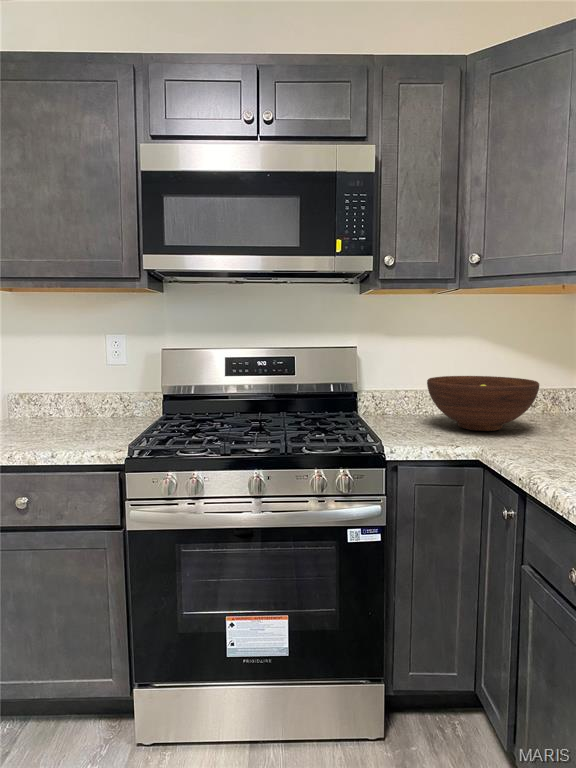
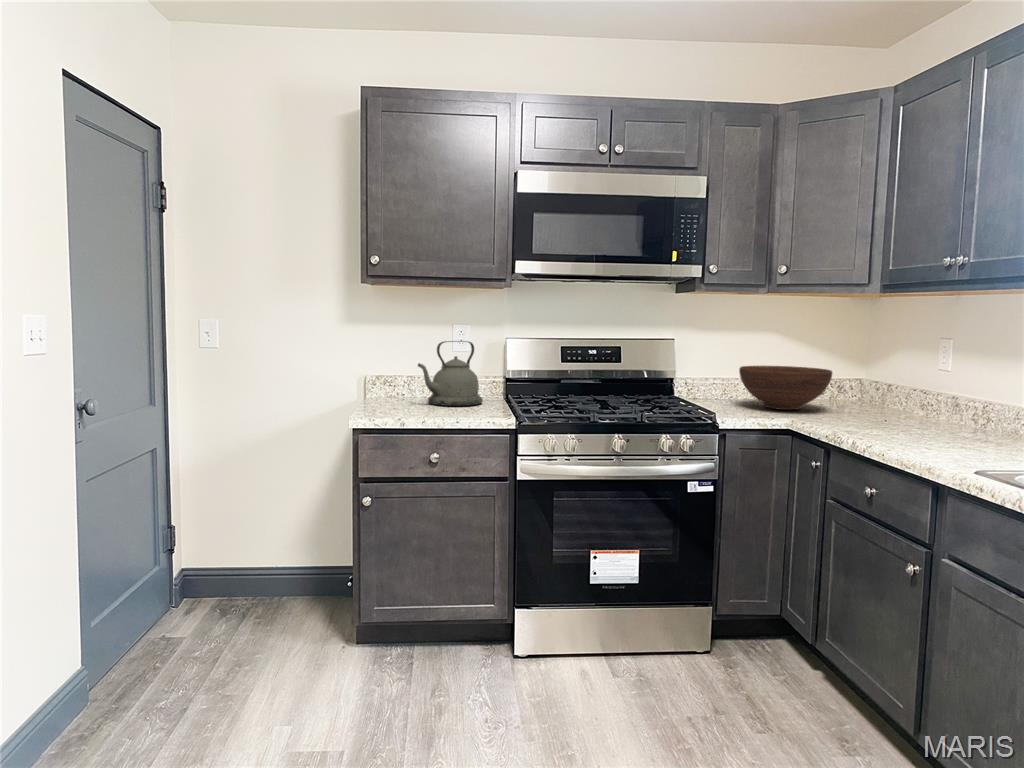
kettle: none [31,353,124,431] -> present [418,341,483,406]

